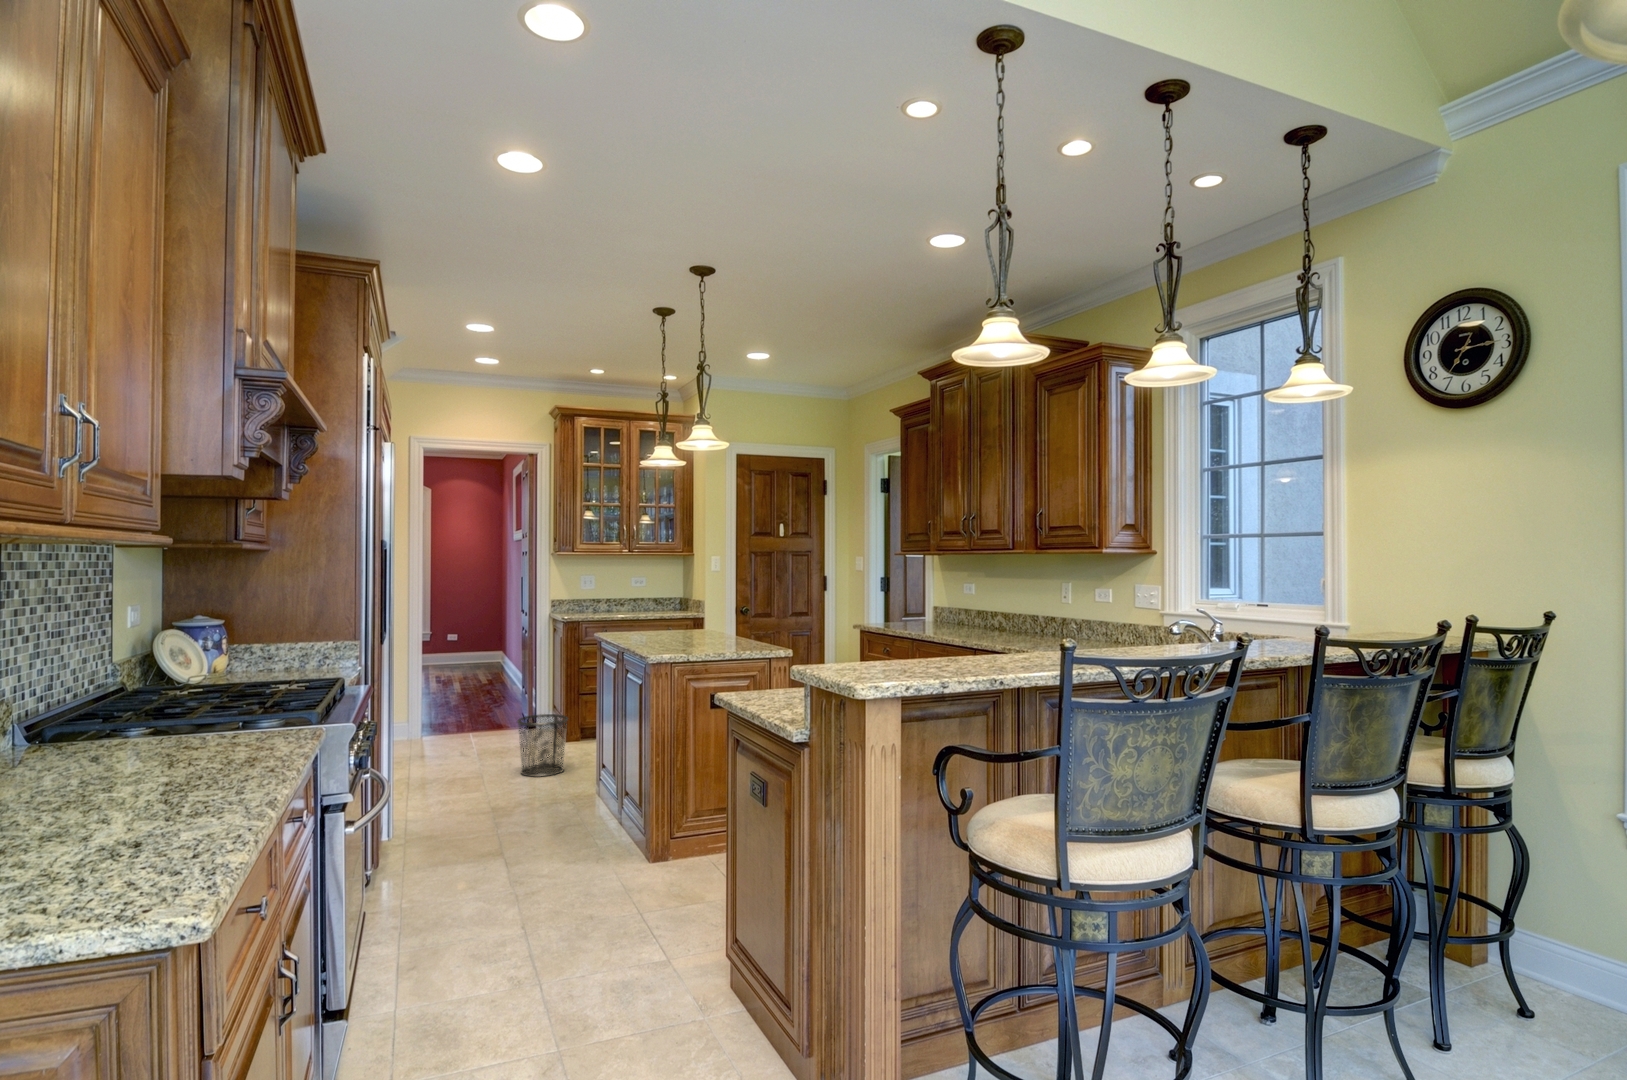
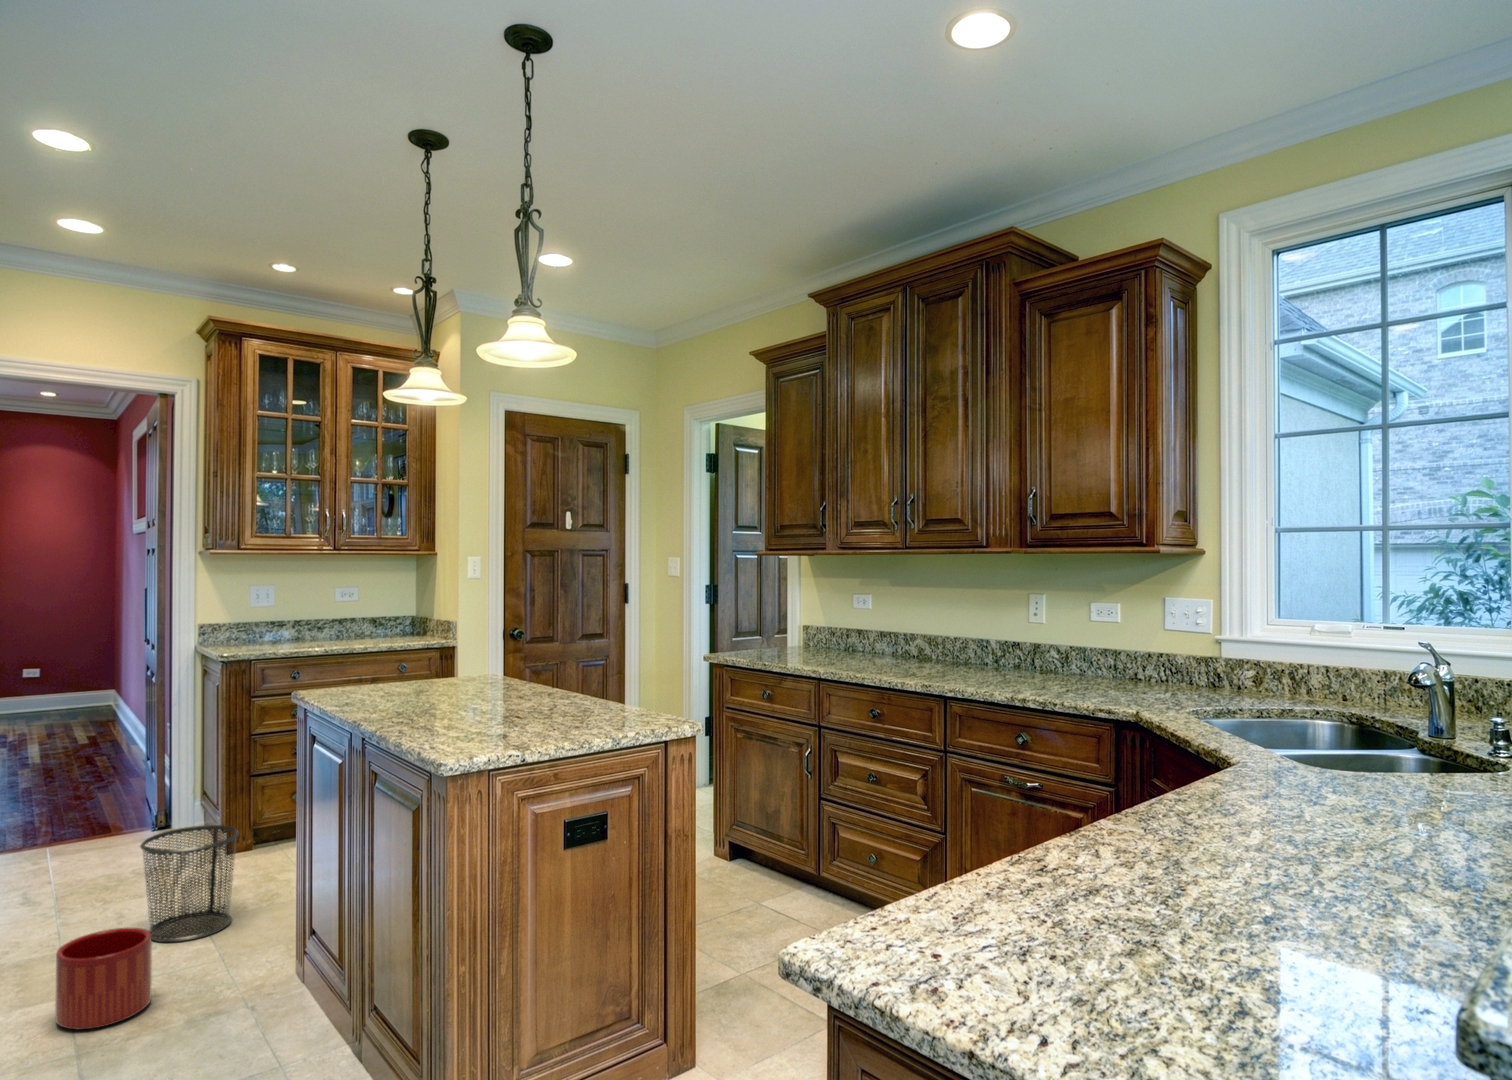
planter: none [477,758,522,805] -> present [55,928,152,1029]

